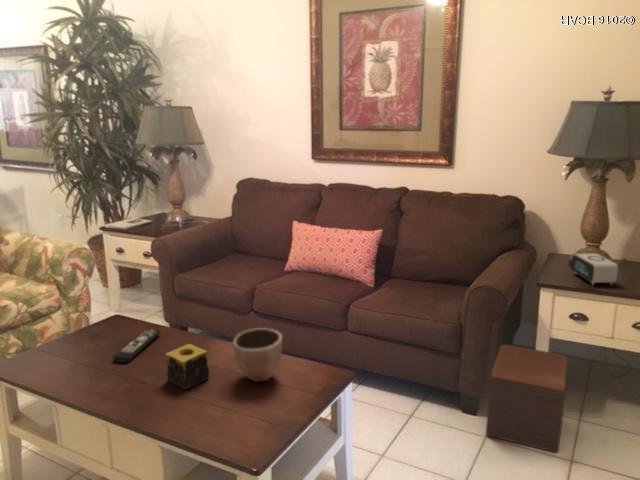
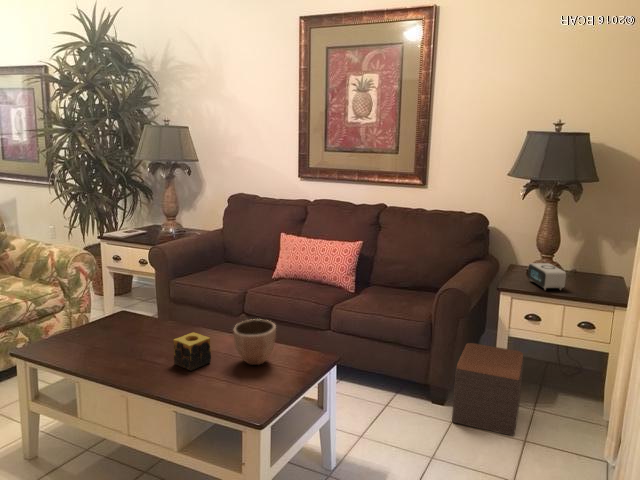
remote control: present [113,329,160,363] -> none [123,323,164,350]

